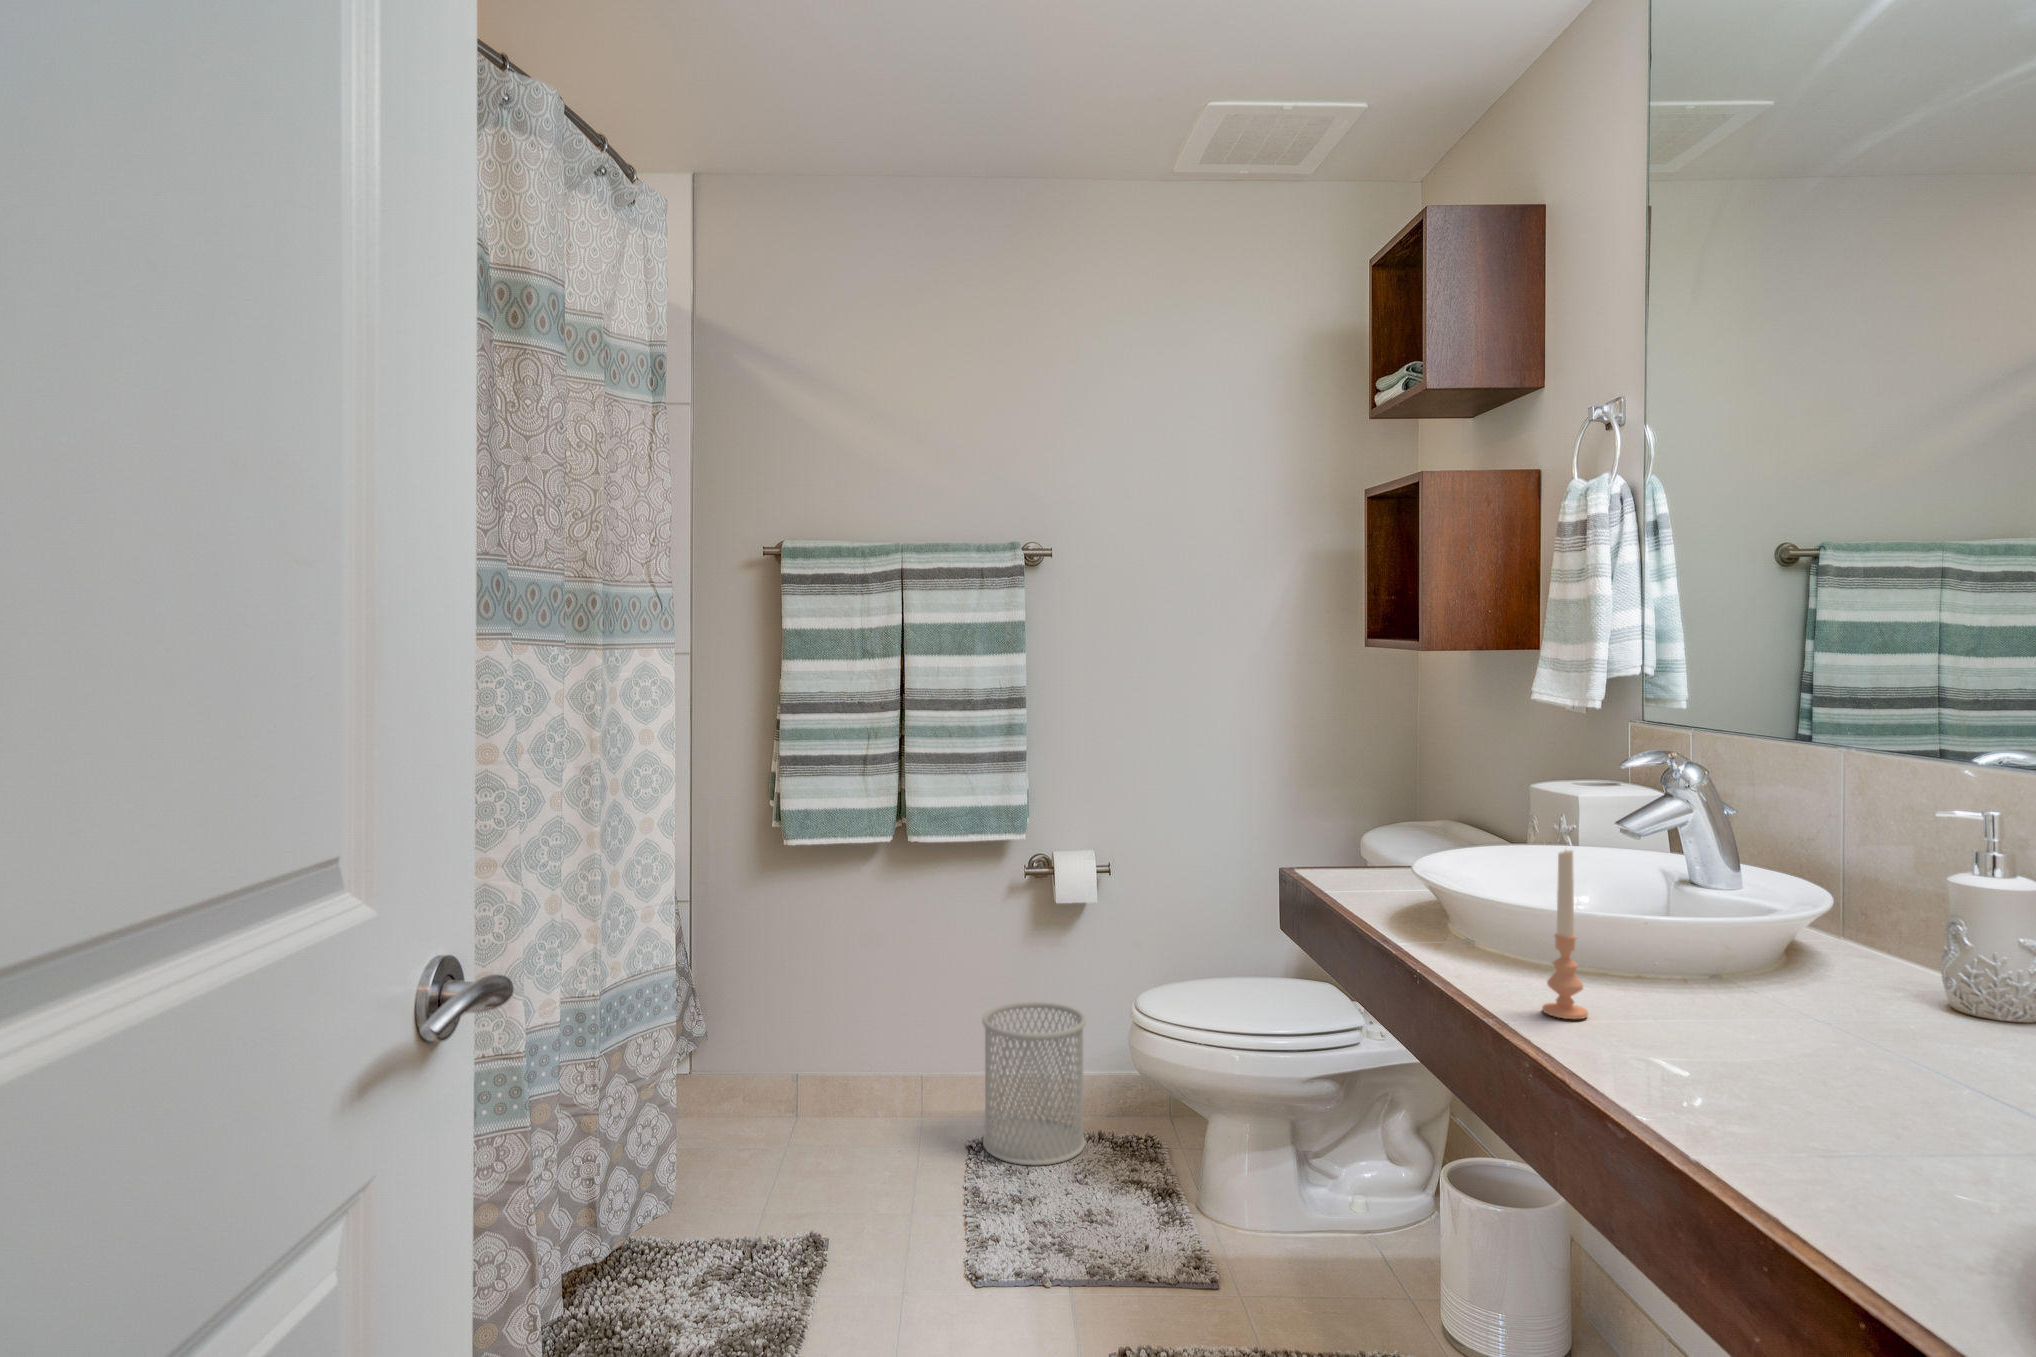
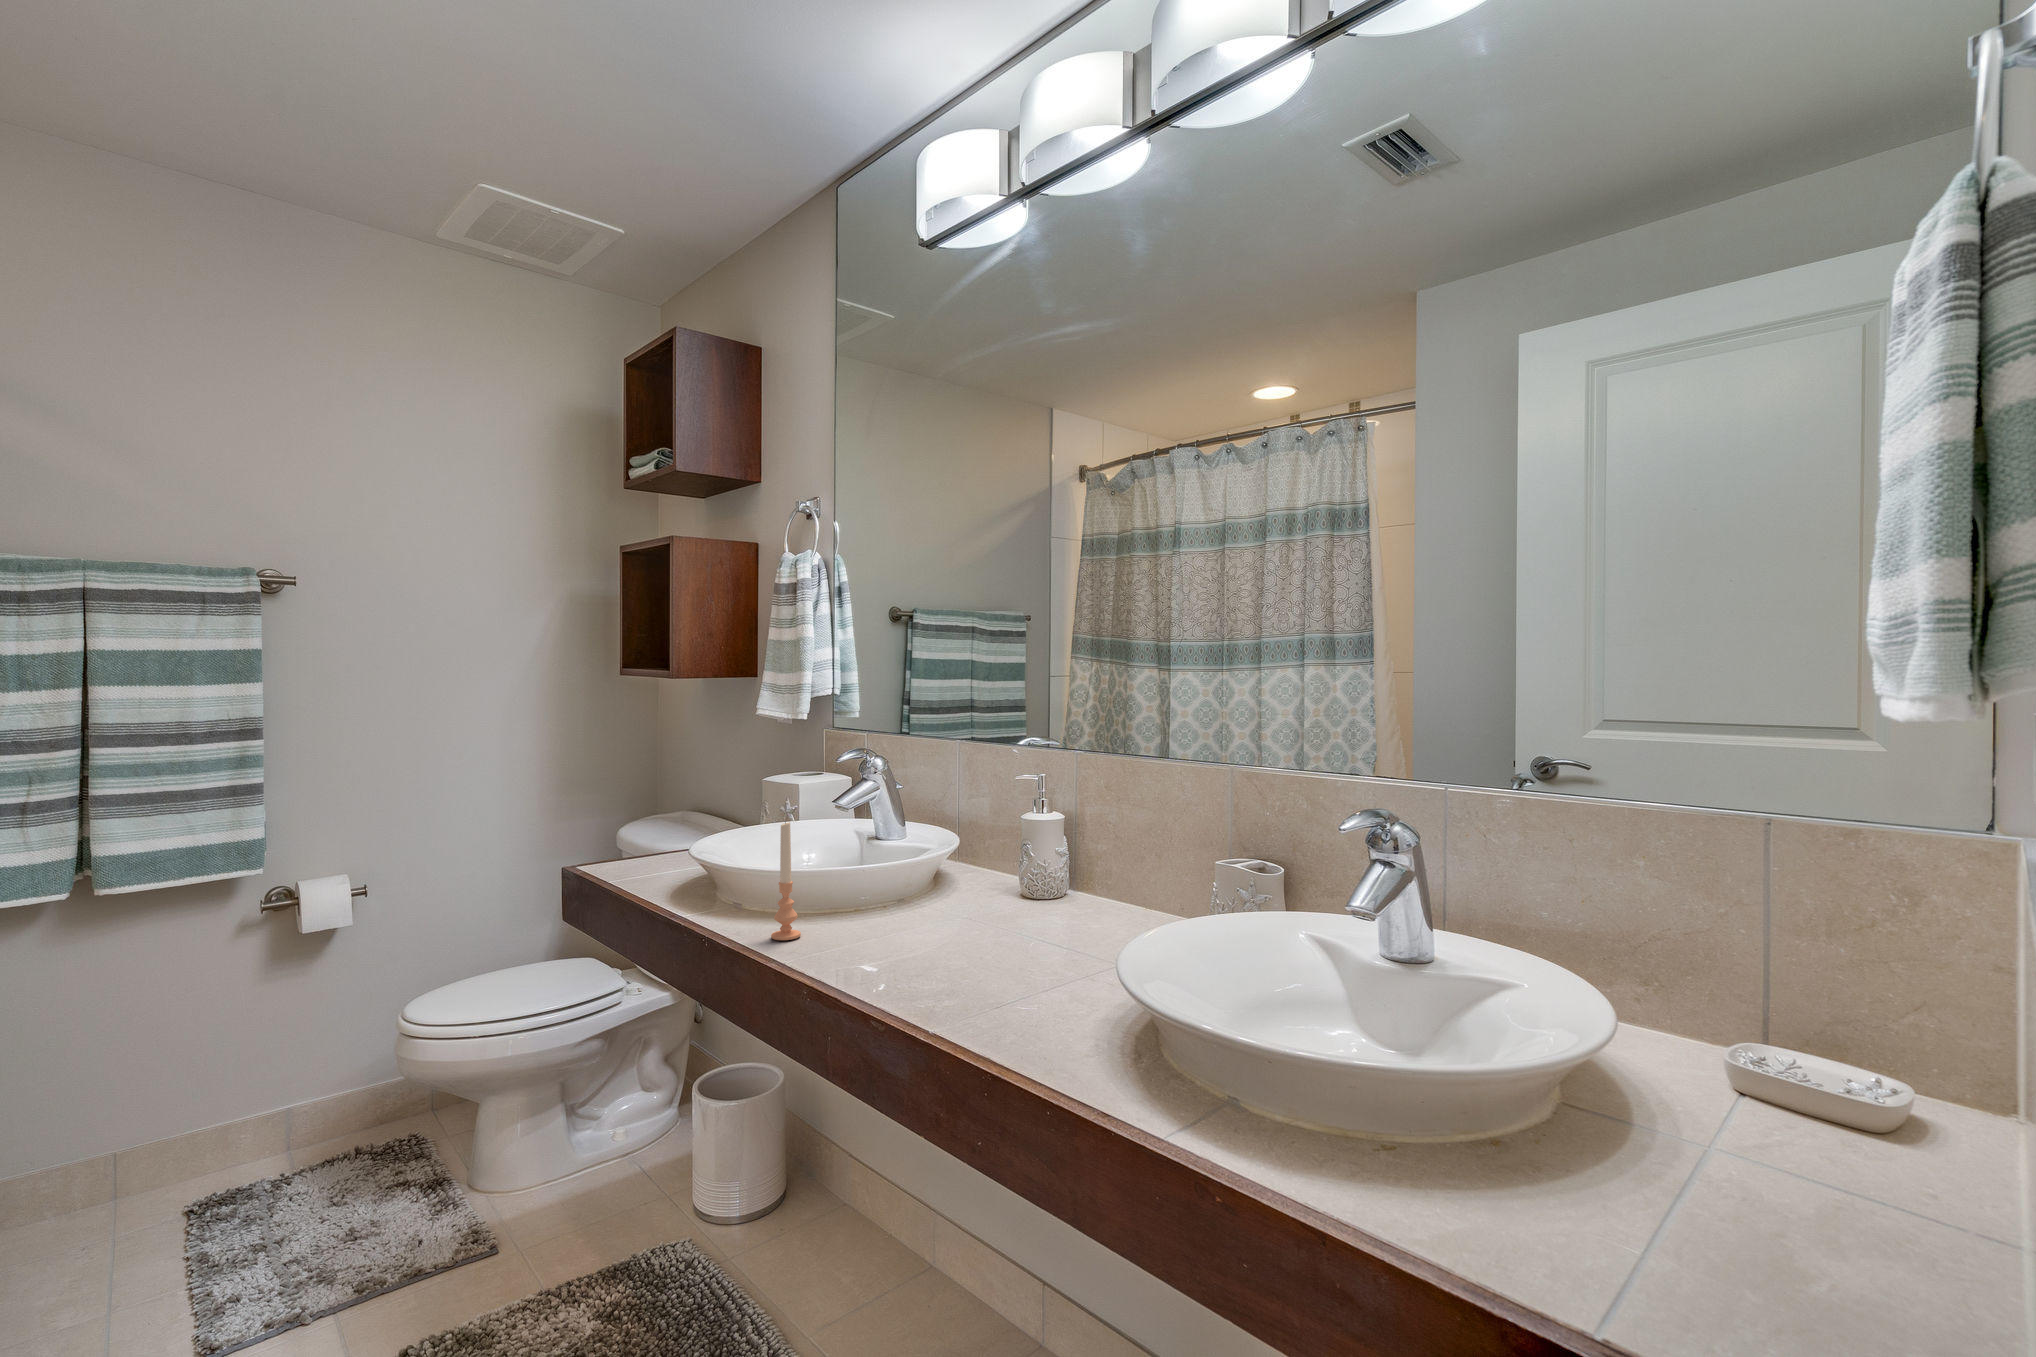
wastebasket: present [982,1002,1086,1166] -> none [206,1036,343,1216]

